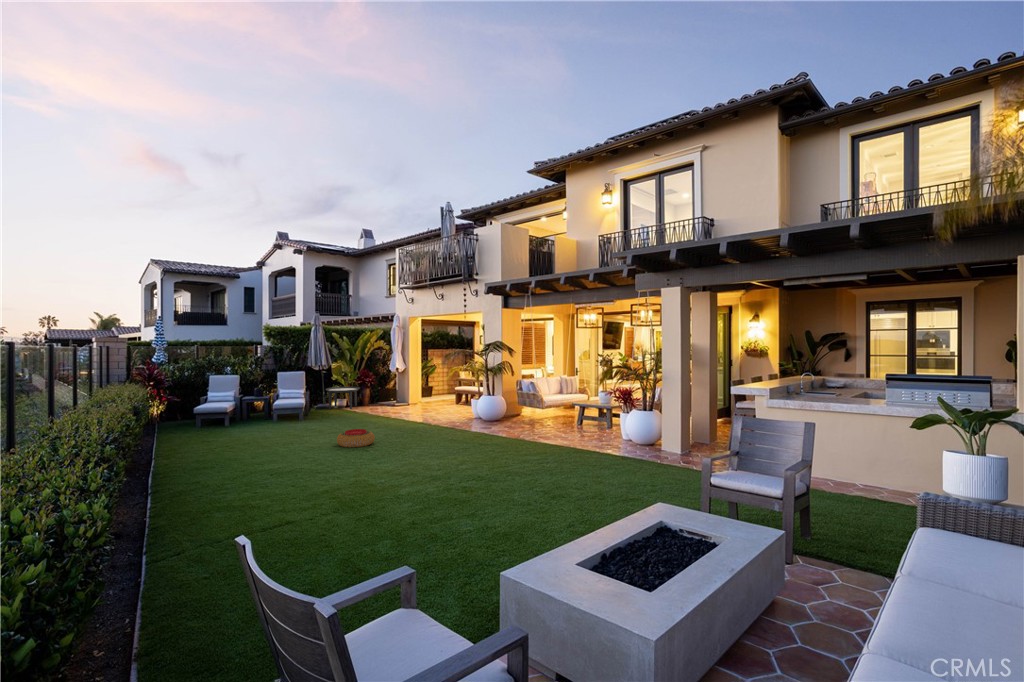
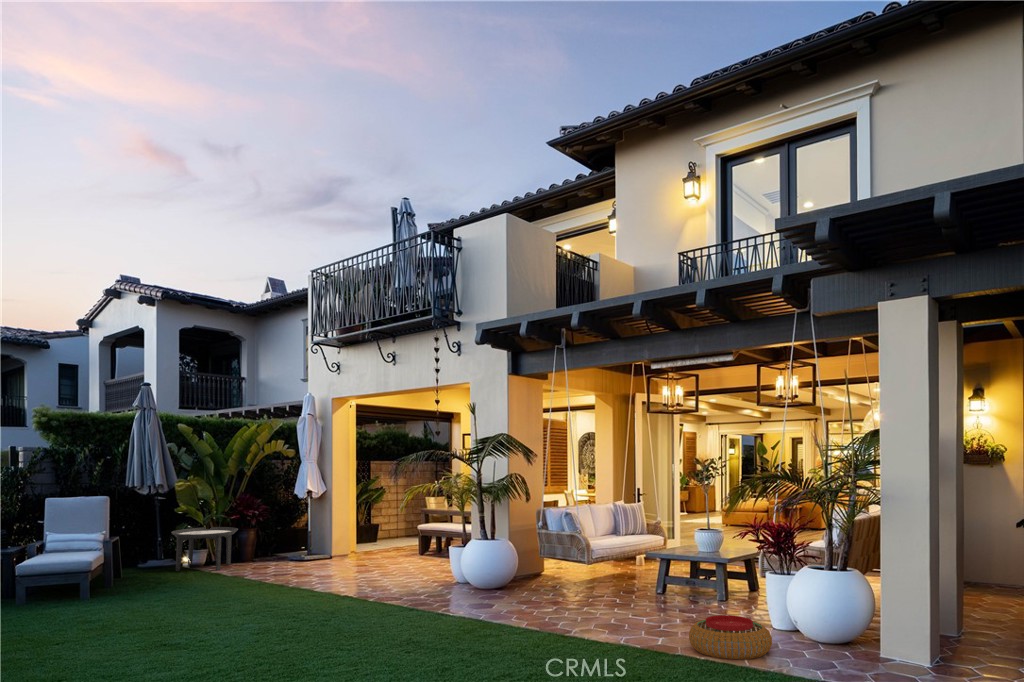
pouf: present [337,429,375,447] -> present [689,615,772,659]

